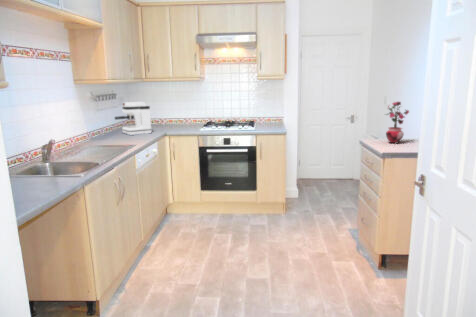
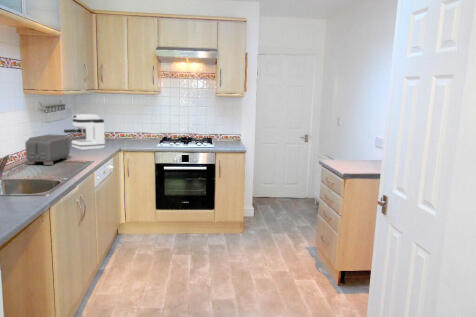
potted plant: present [386,102,409,143] -> none [342,125,366,164]
toaster: none [76,121,118,149] -> present [25,135,70,165]

